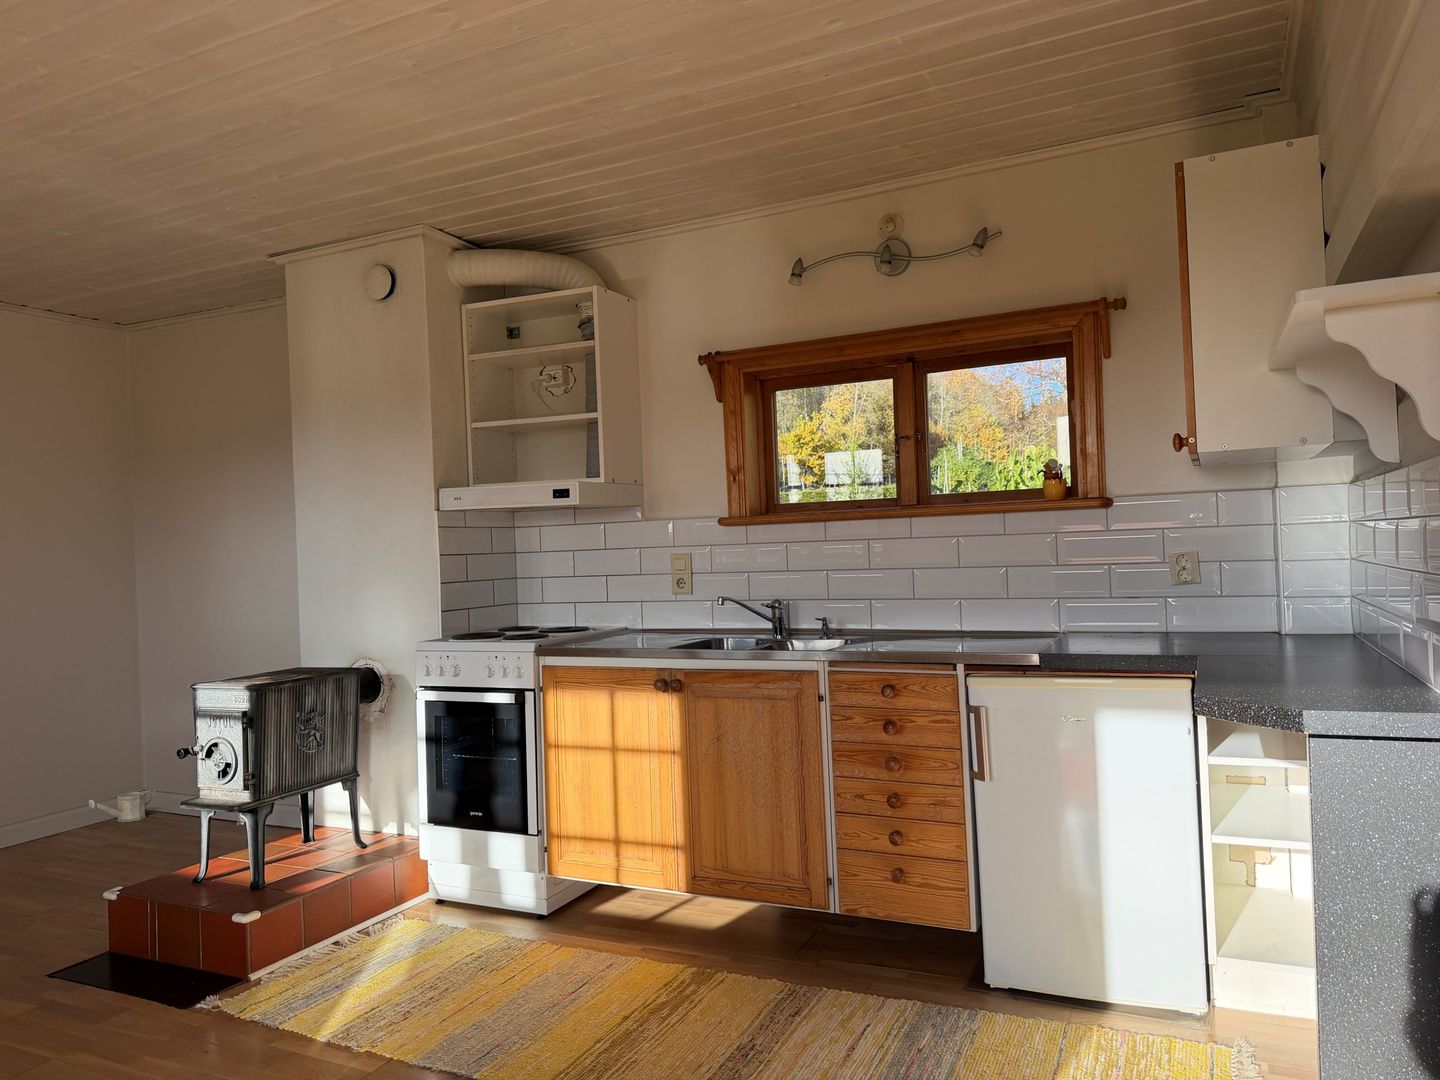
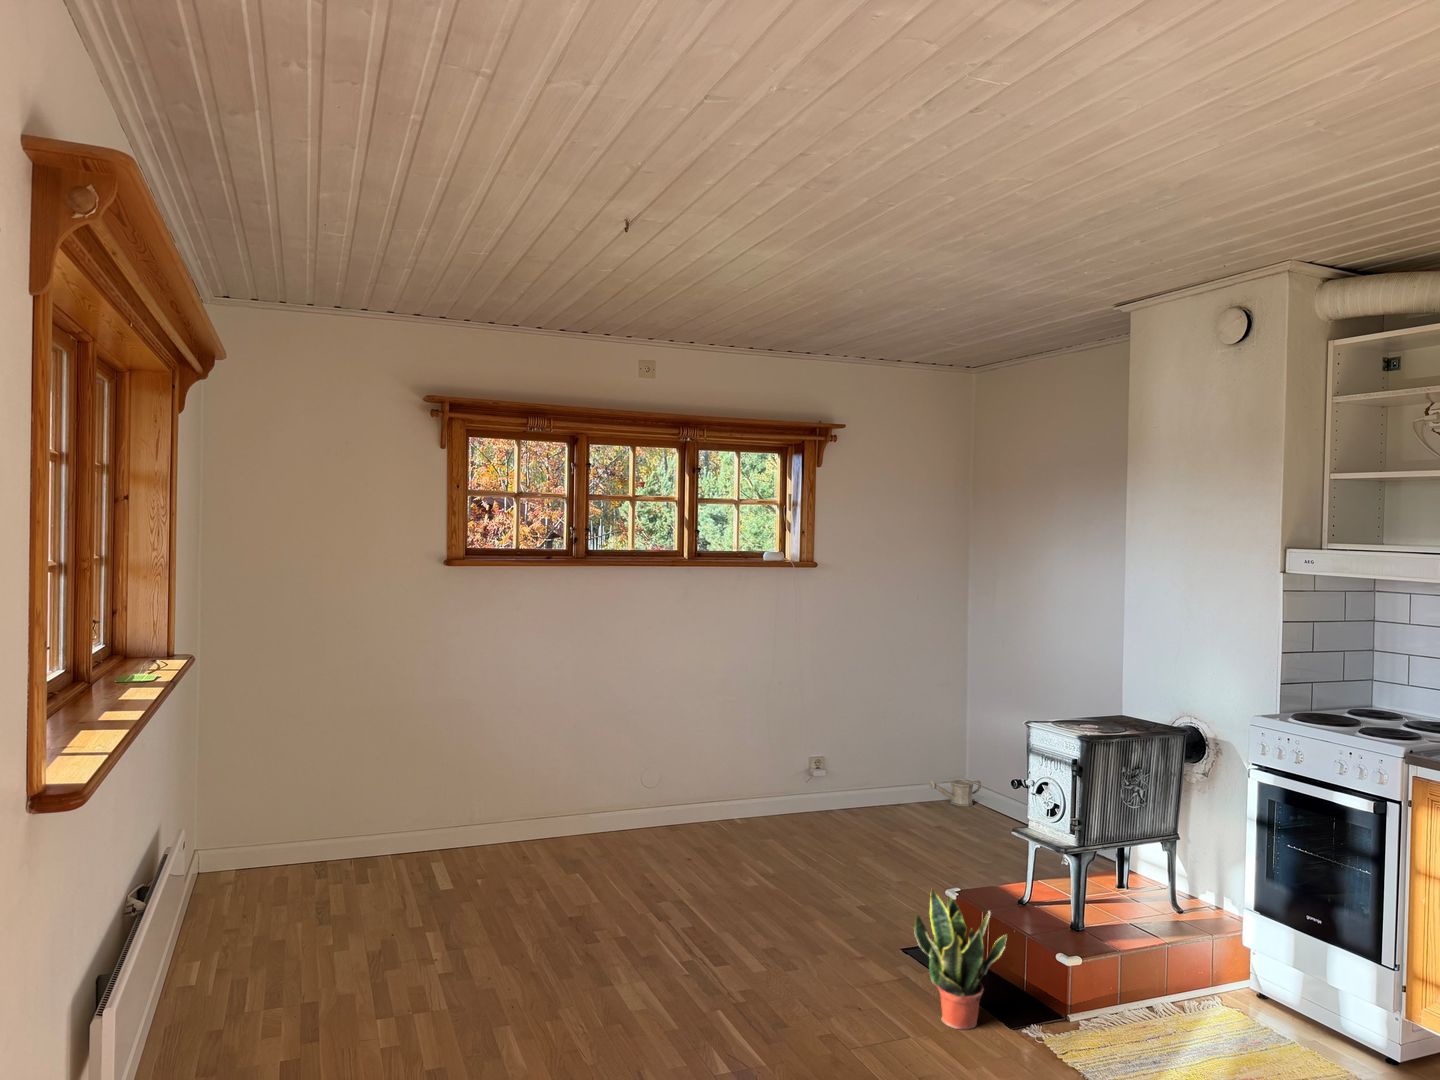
potted plant: none [55,876,174,1029] -> present [914,890,1007,1029]

